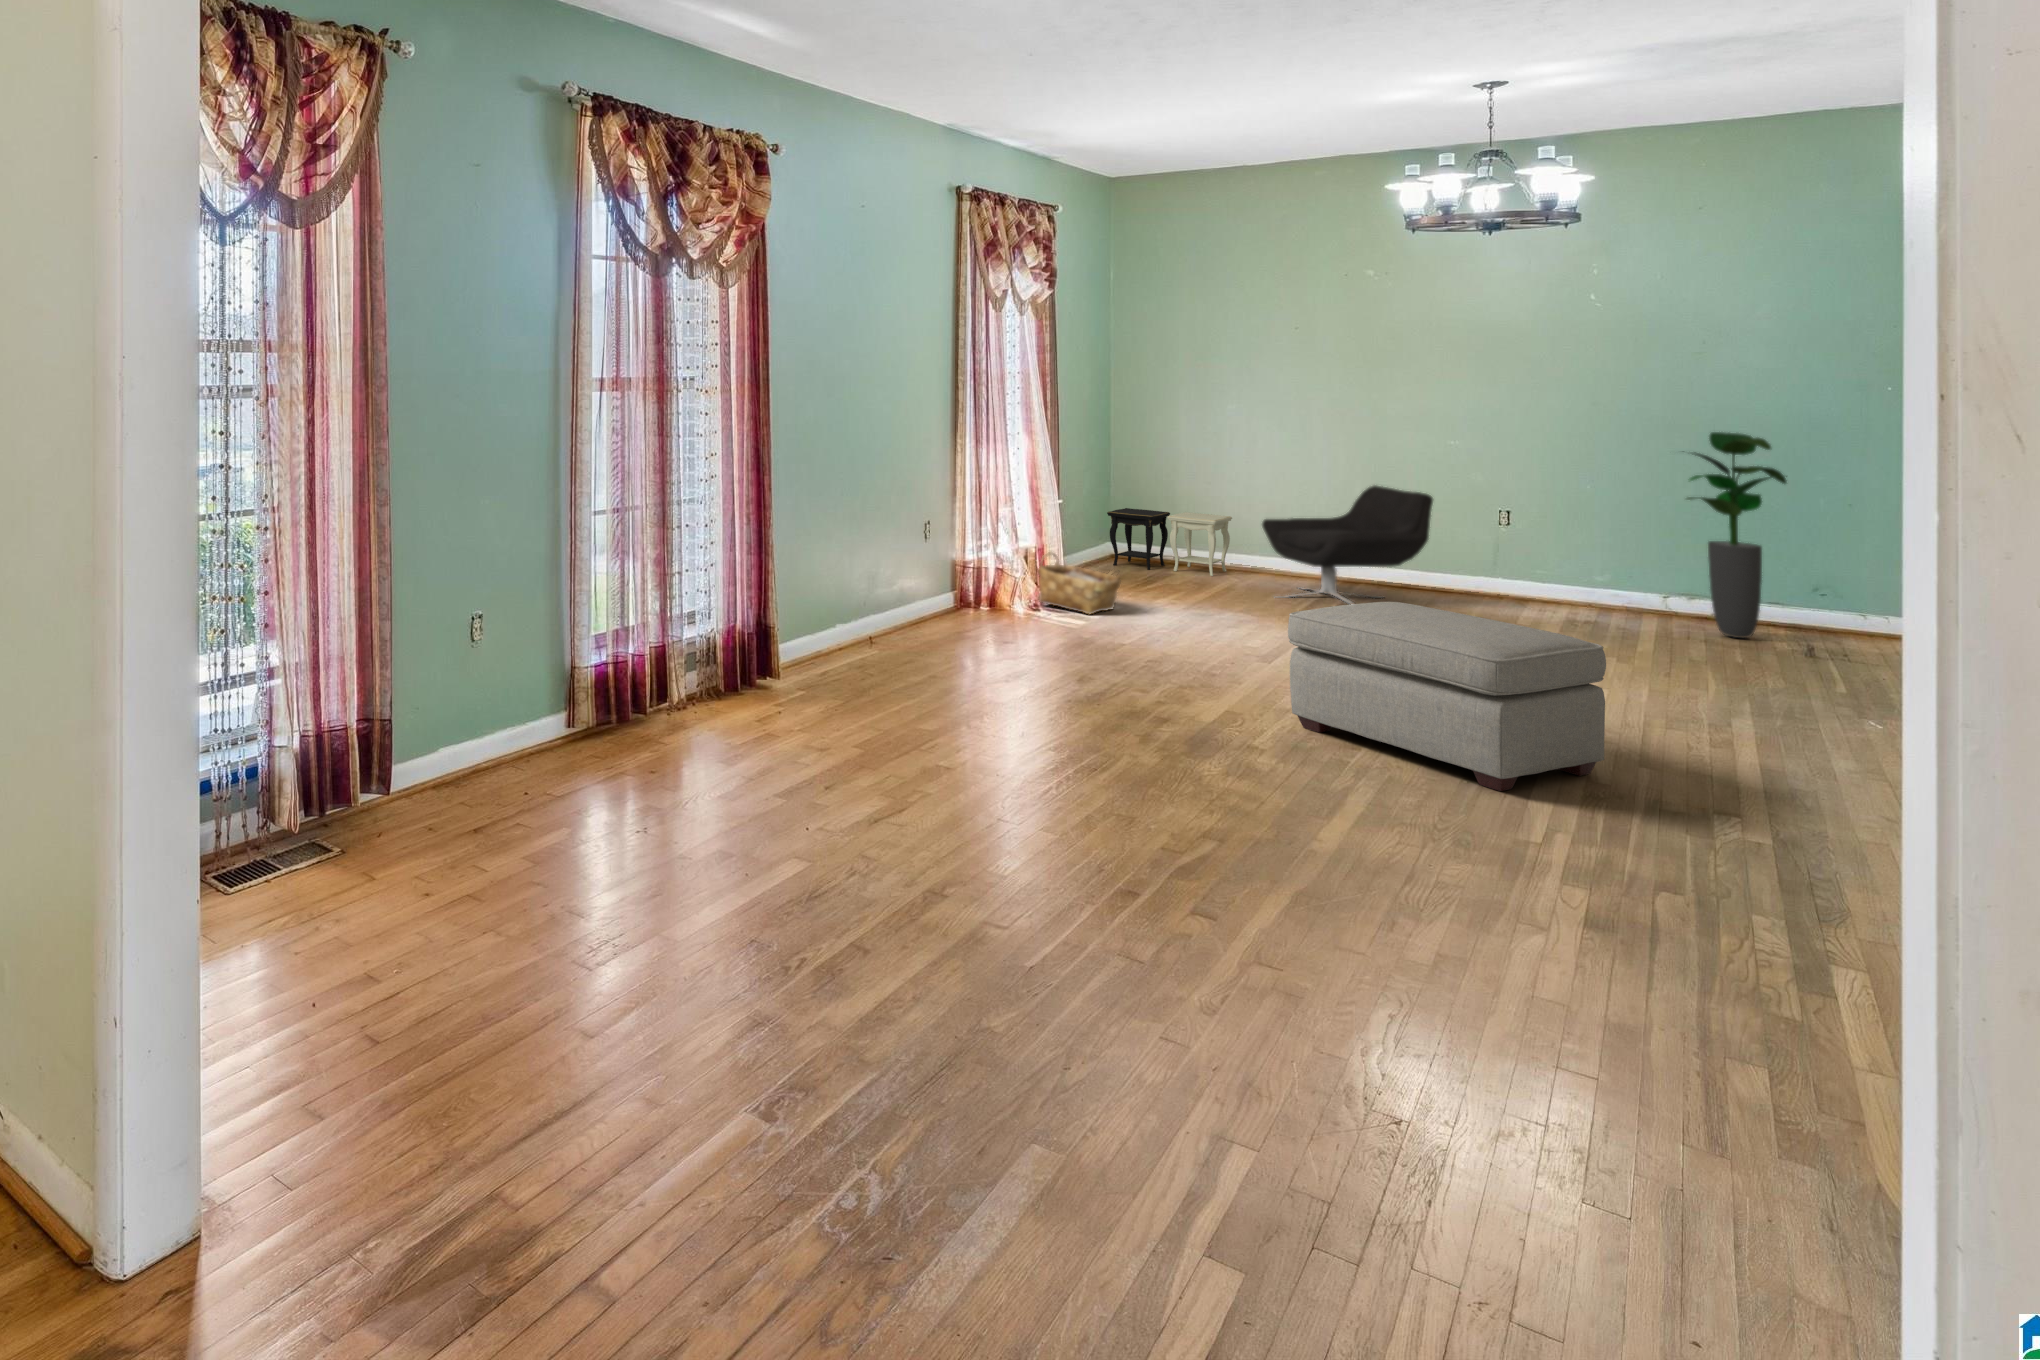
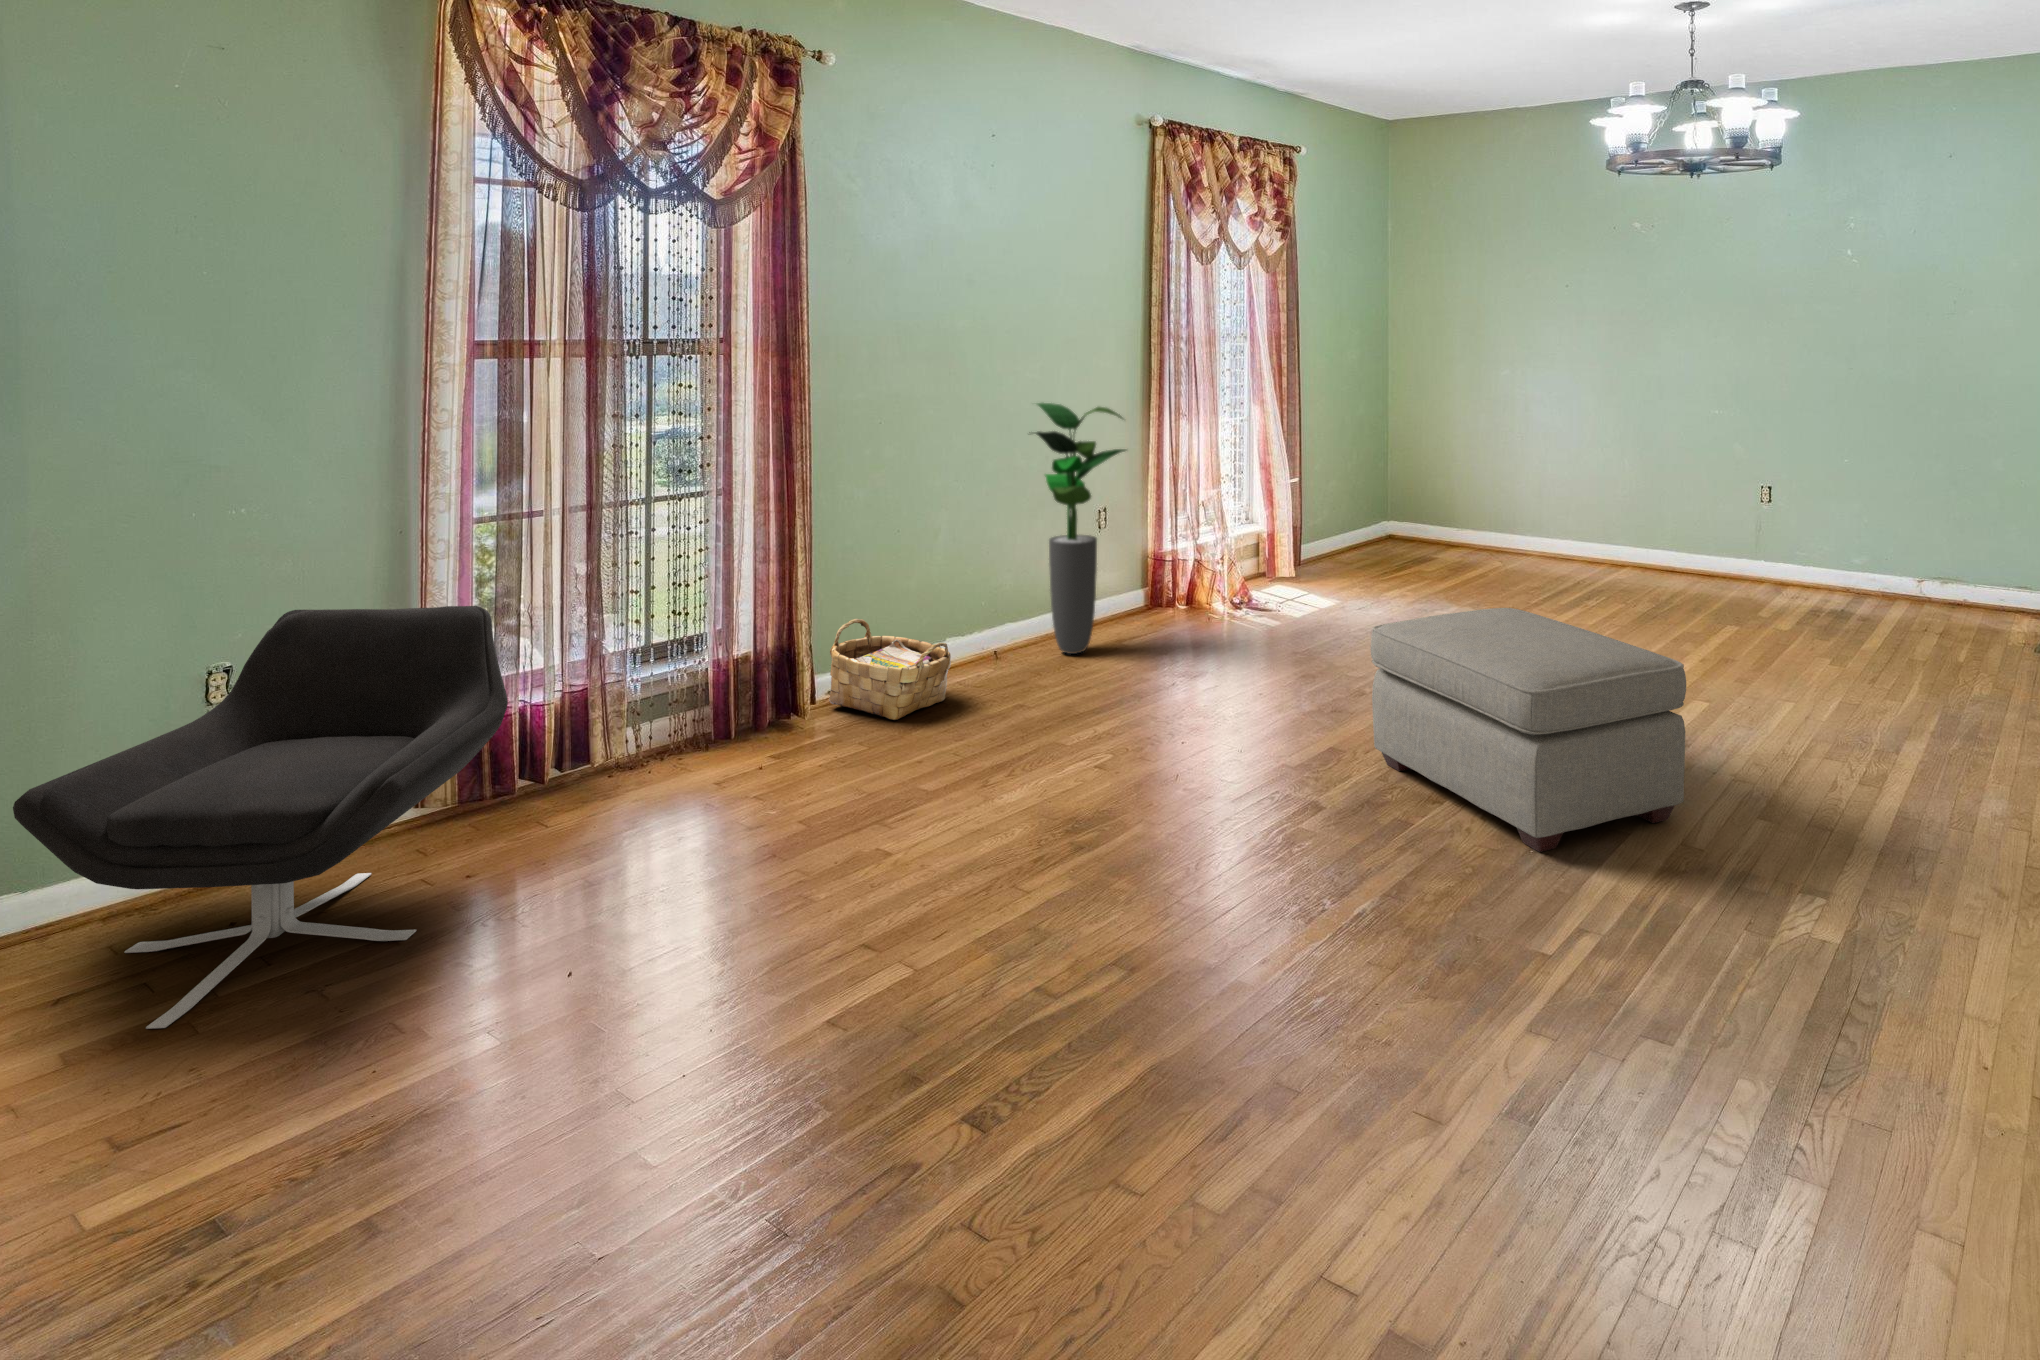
potted plant: present [1687,432,1787,638] -> present [1029,403,1126,654]
lounge chair: present [1262,486,1433,604] -> present [13,606,508,1029]
side table: present [1107,508,1232,576] -> none [1375,486,1503,561]
woven basket: present [1038,552,1121,614] -> present [829,619,951,720]

